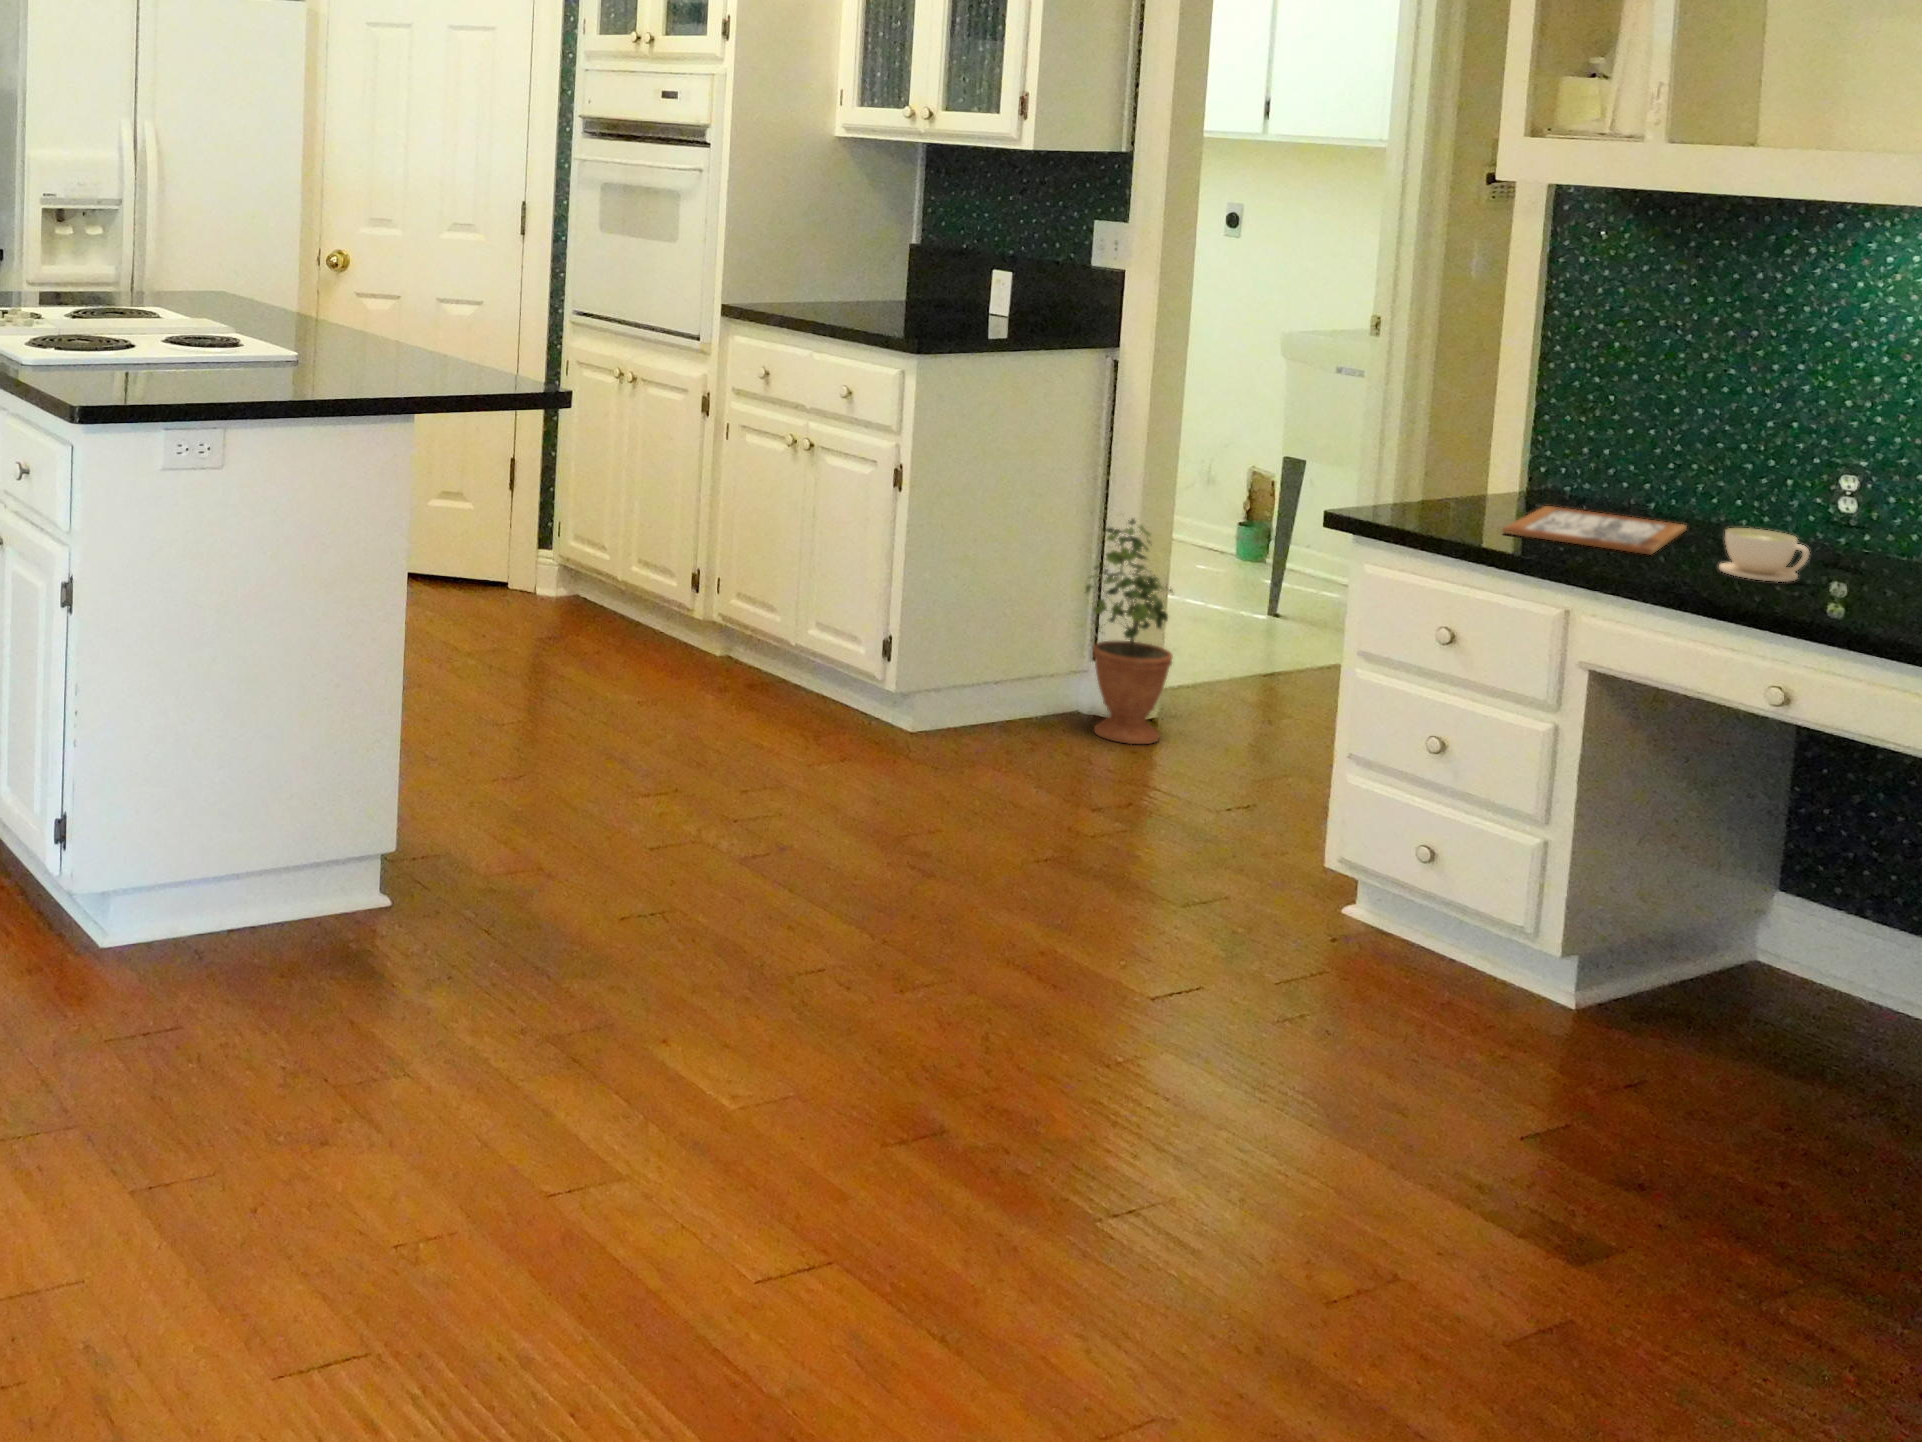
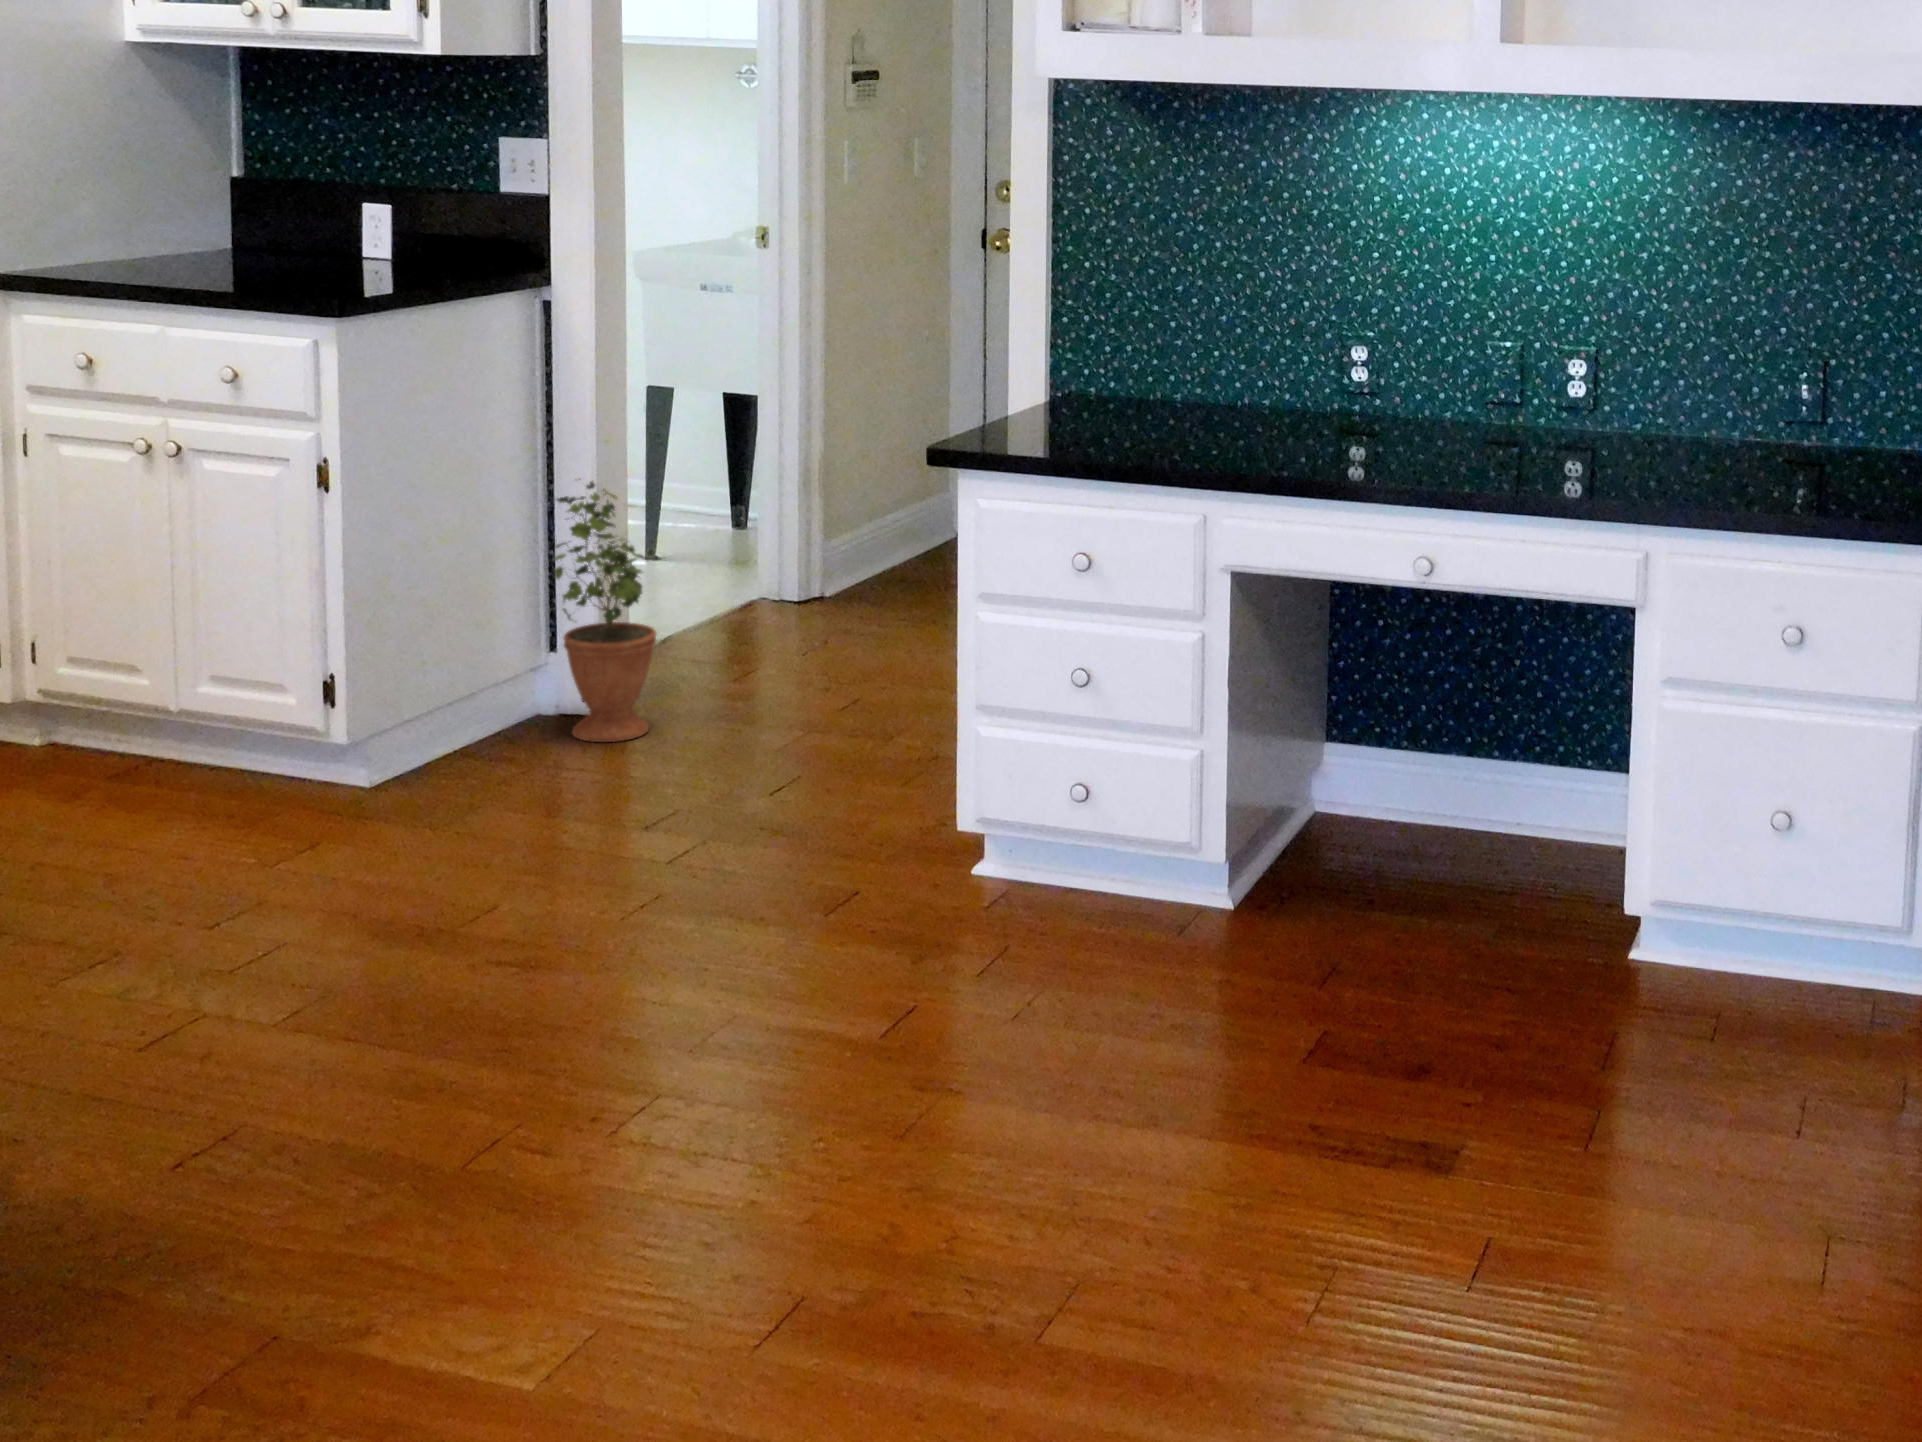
picture frame: present [1502,506,1687,554] -> none [1106,408,1250,444]
coffee cup: present [1719,528,1809,582] -> none [1313,405,1387,454]

